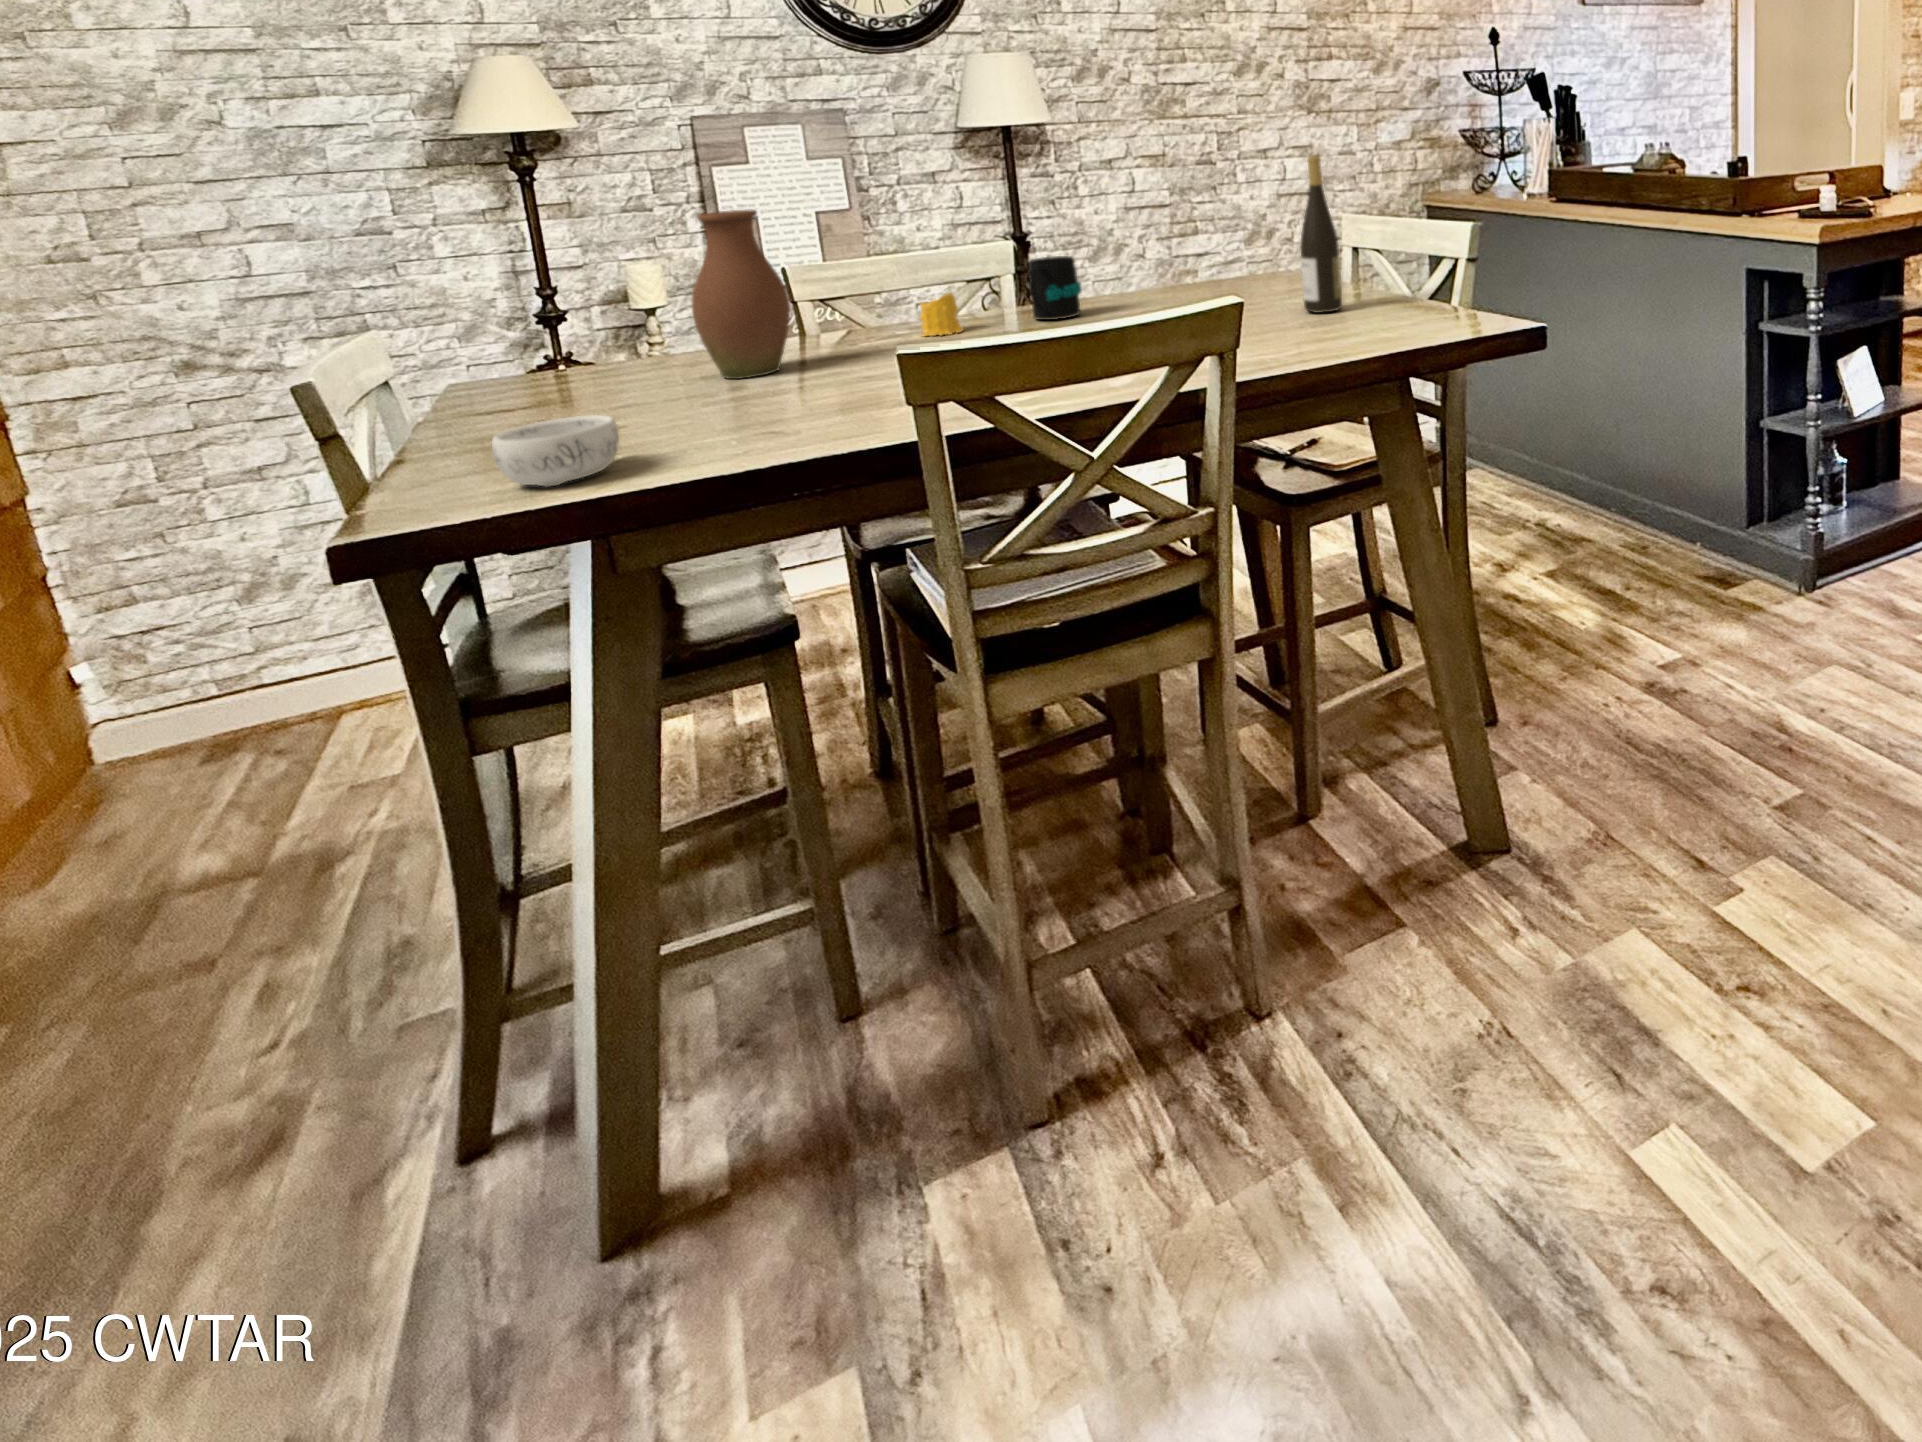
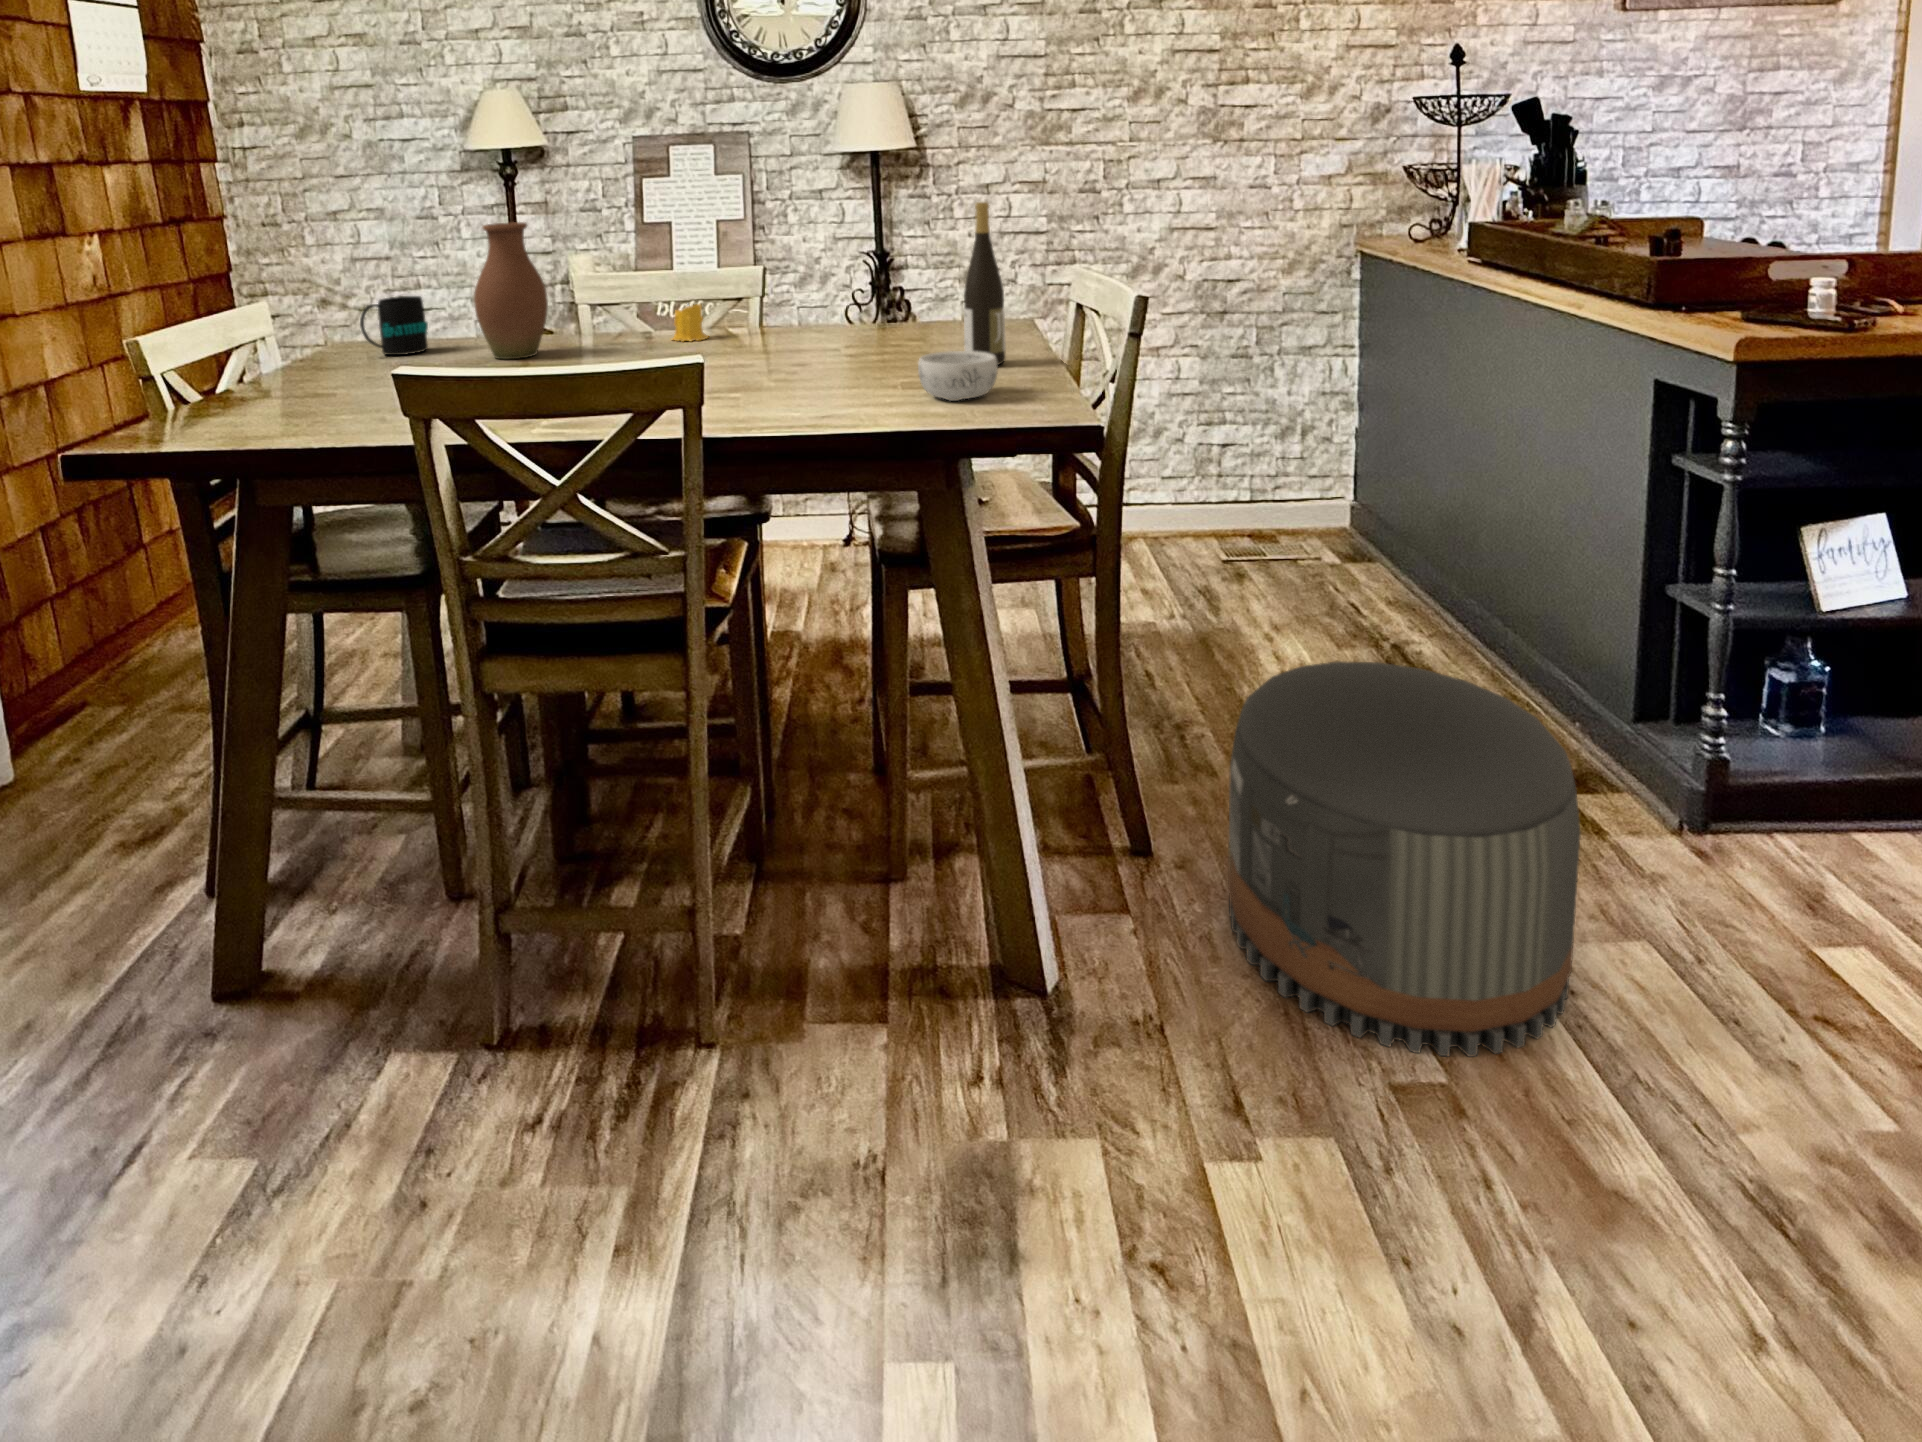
mug: present [1028,256,1082,320] -> present [360,296,428,355]
decorative bowl: present [492,415,619,487] -> present [918,351,998,401]
pouf: none [1572,511,1830,790] -> present [1228,661,1580,1056]

